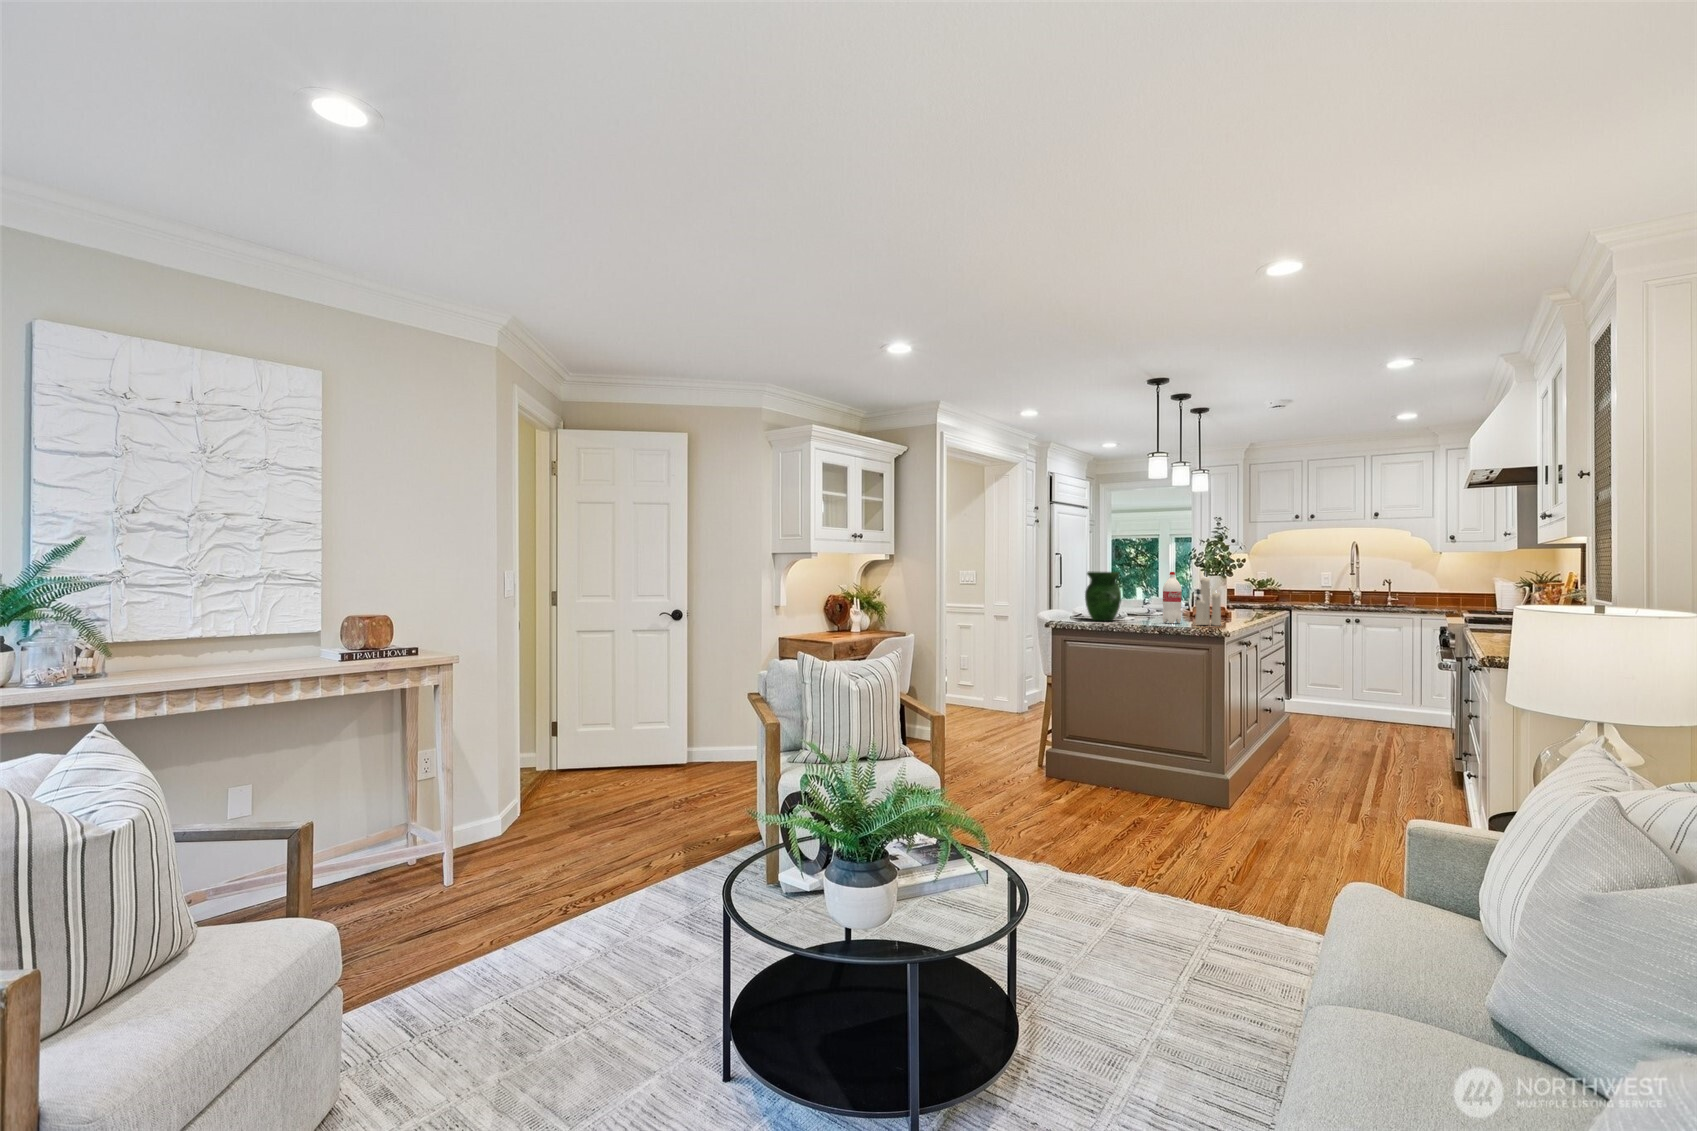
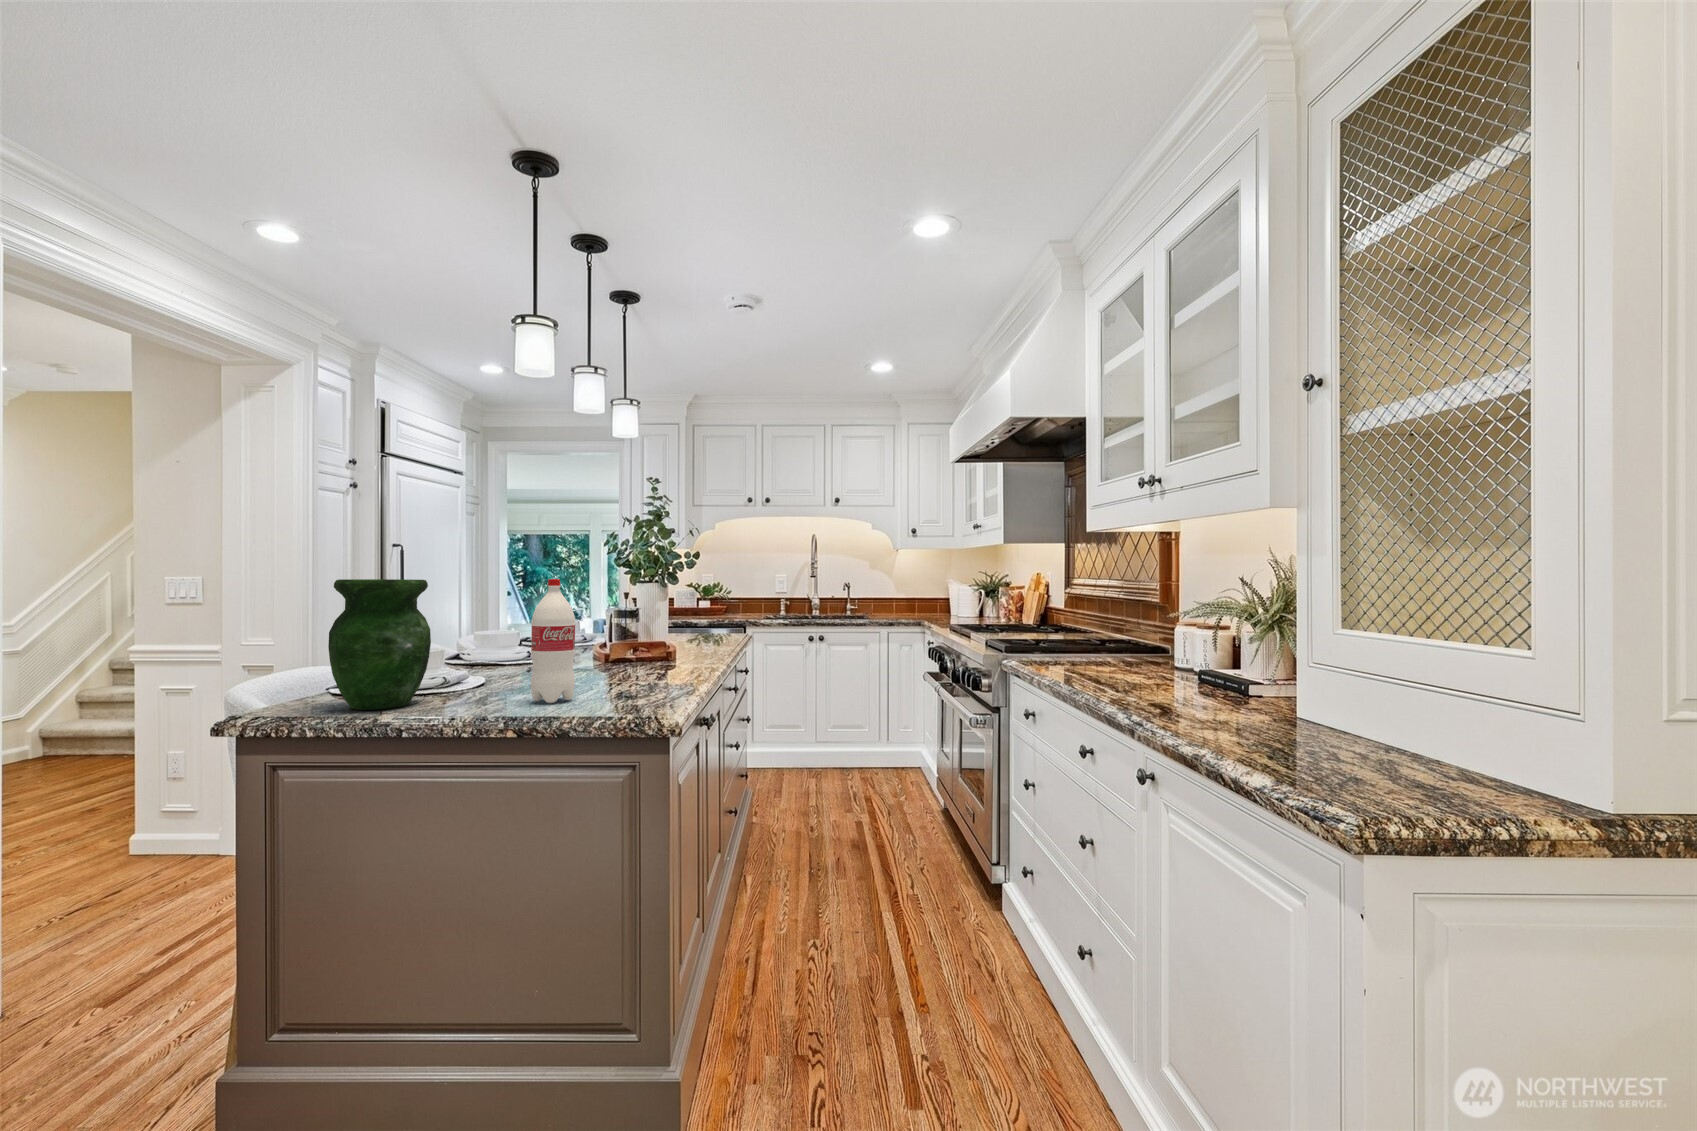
candle: present [1195,578,1221,626] -> none [601,571,662,706]

